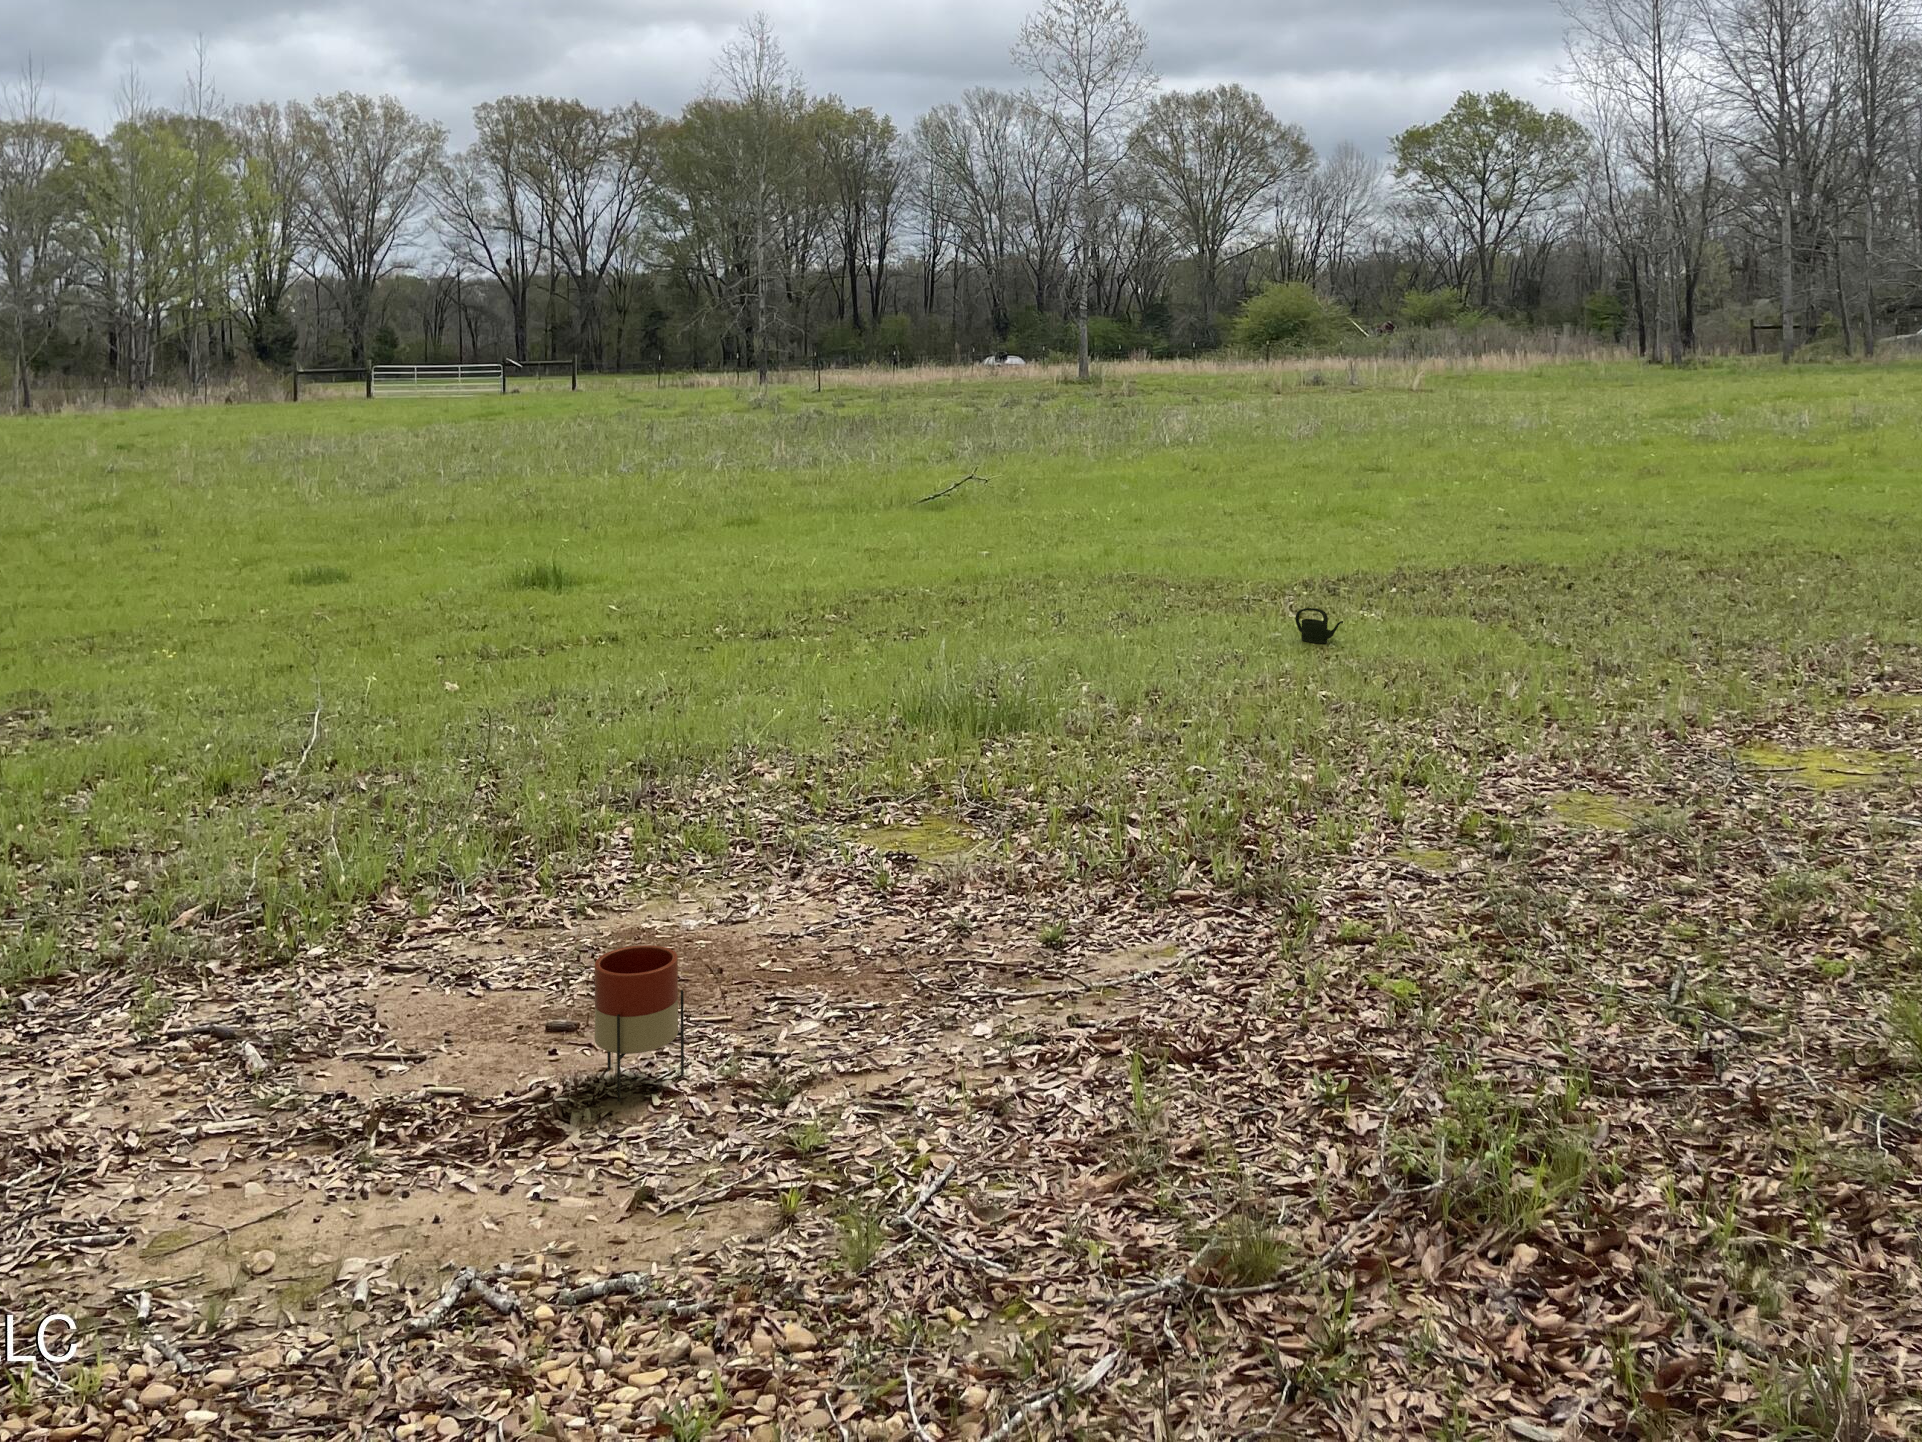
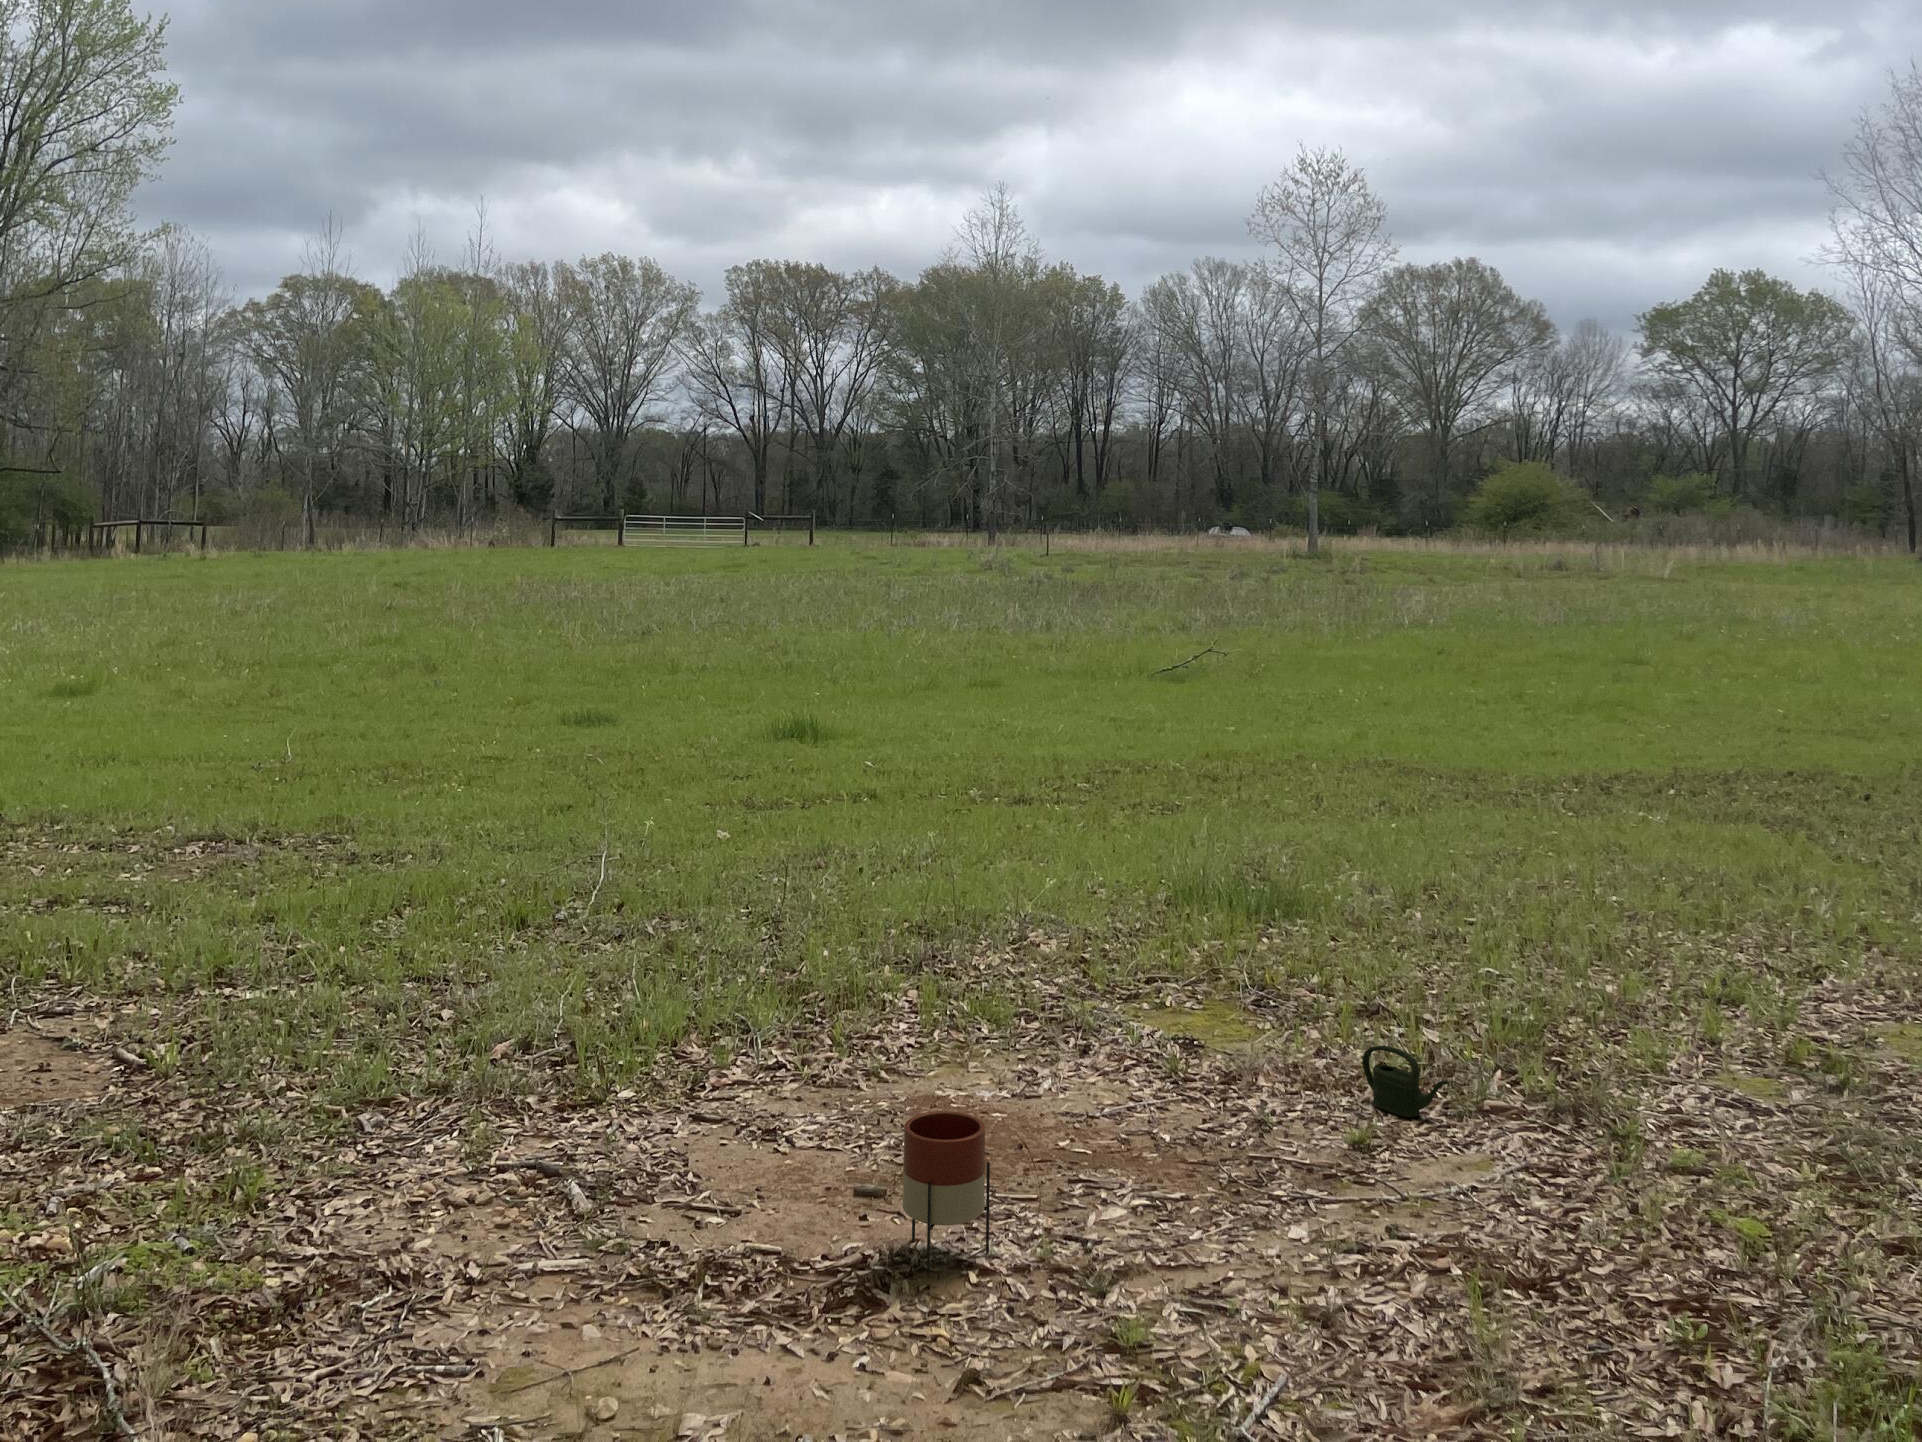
watering can: present [1295,608,1343,644] -> present [1363,1046,1447,1117]

